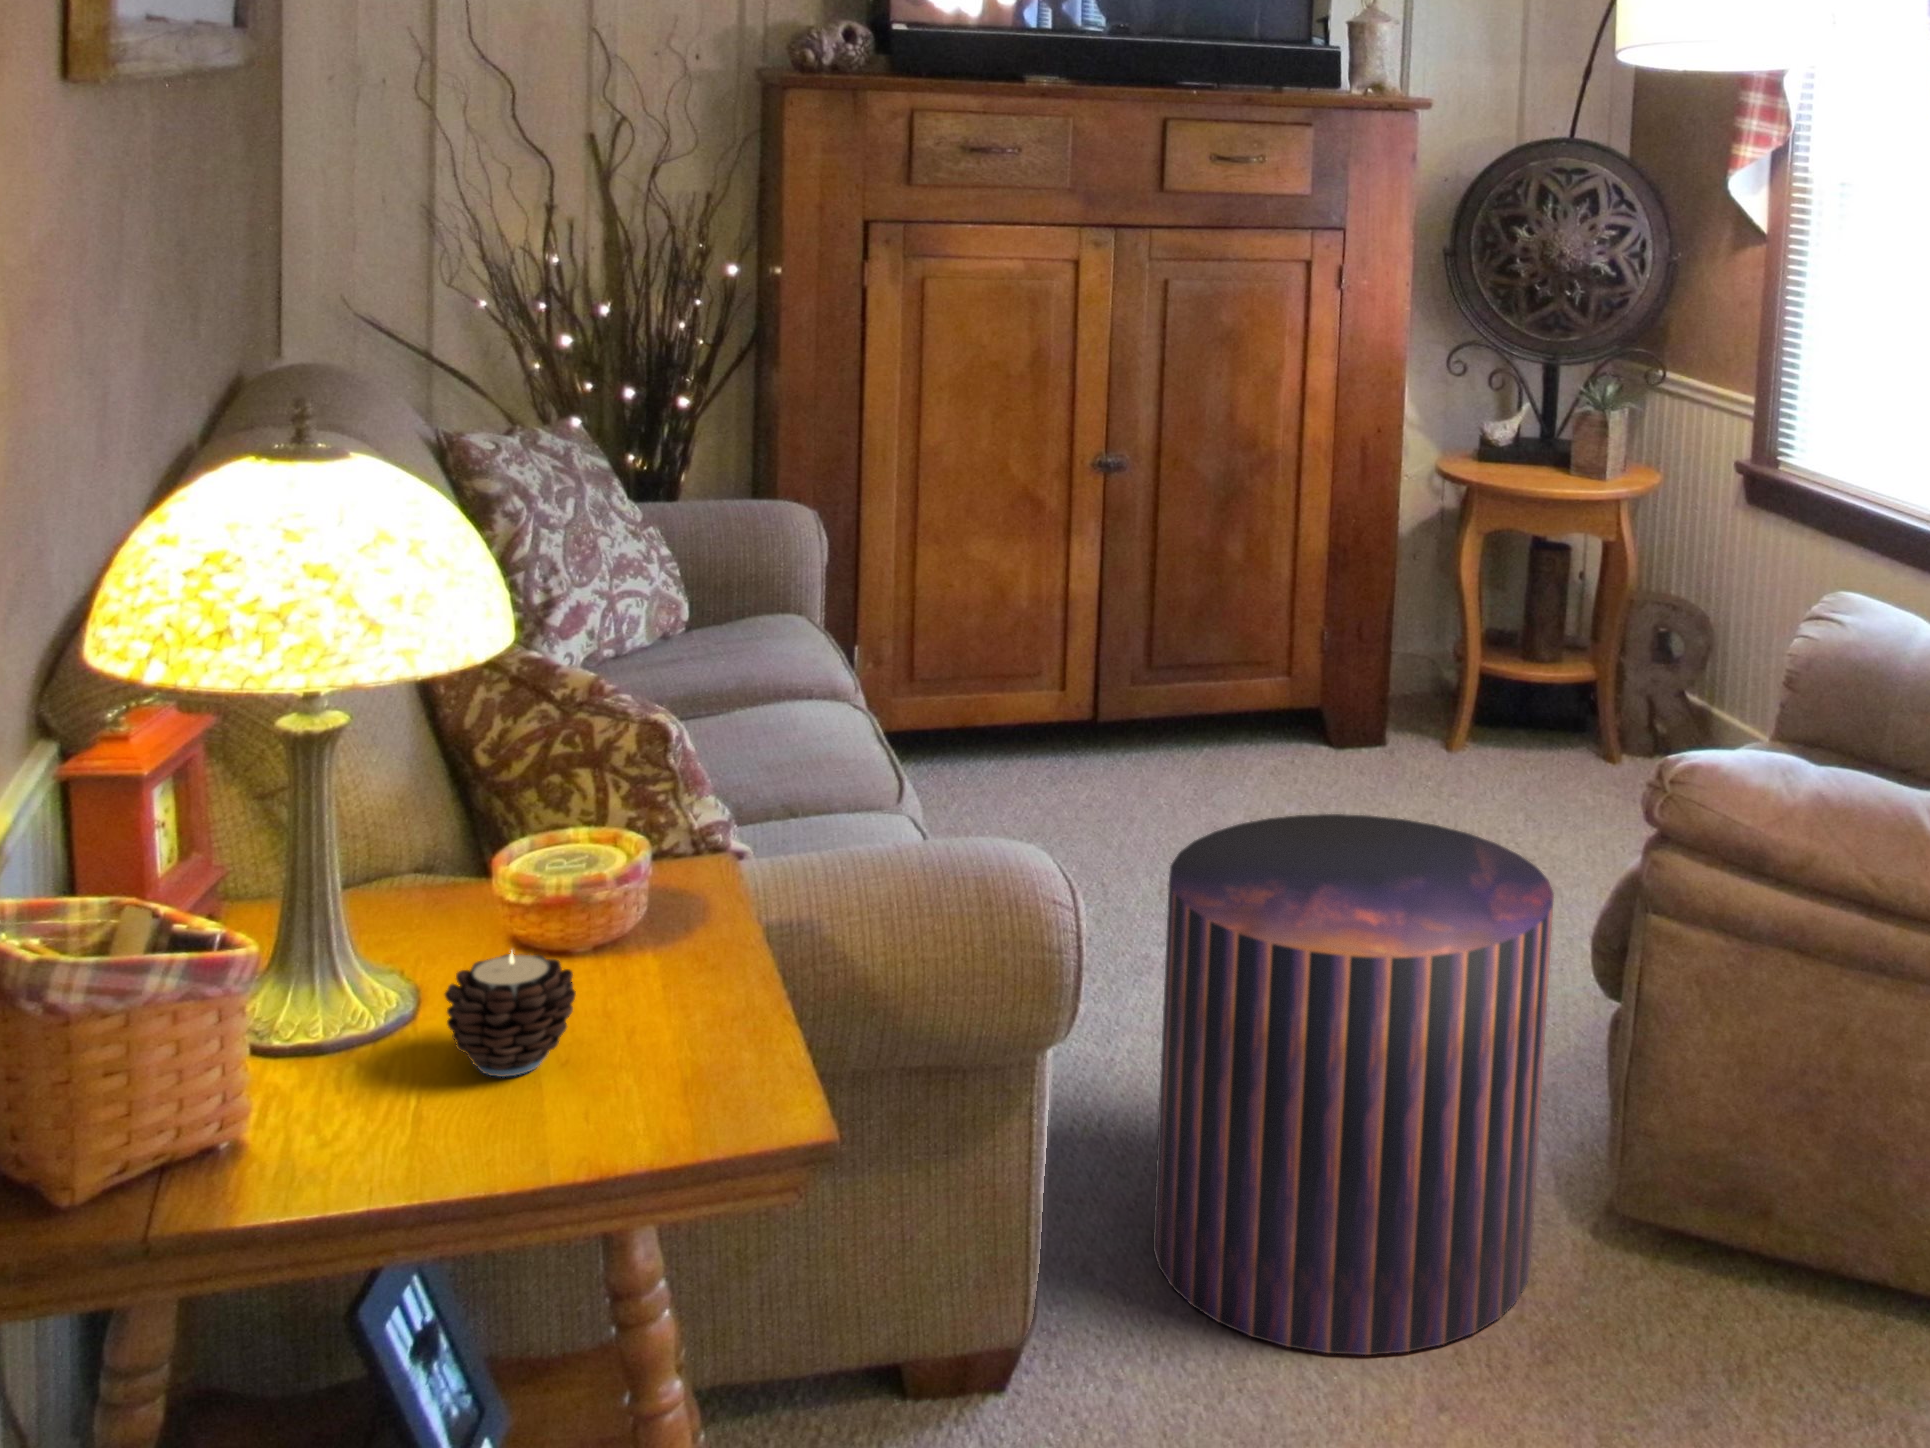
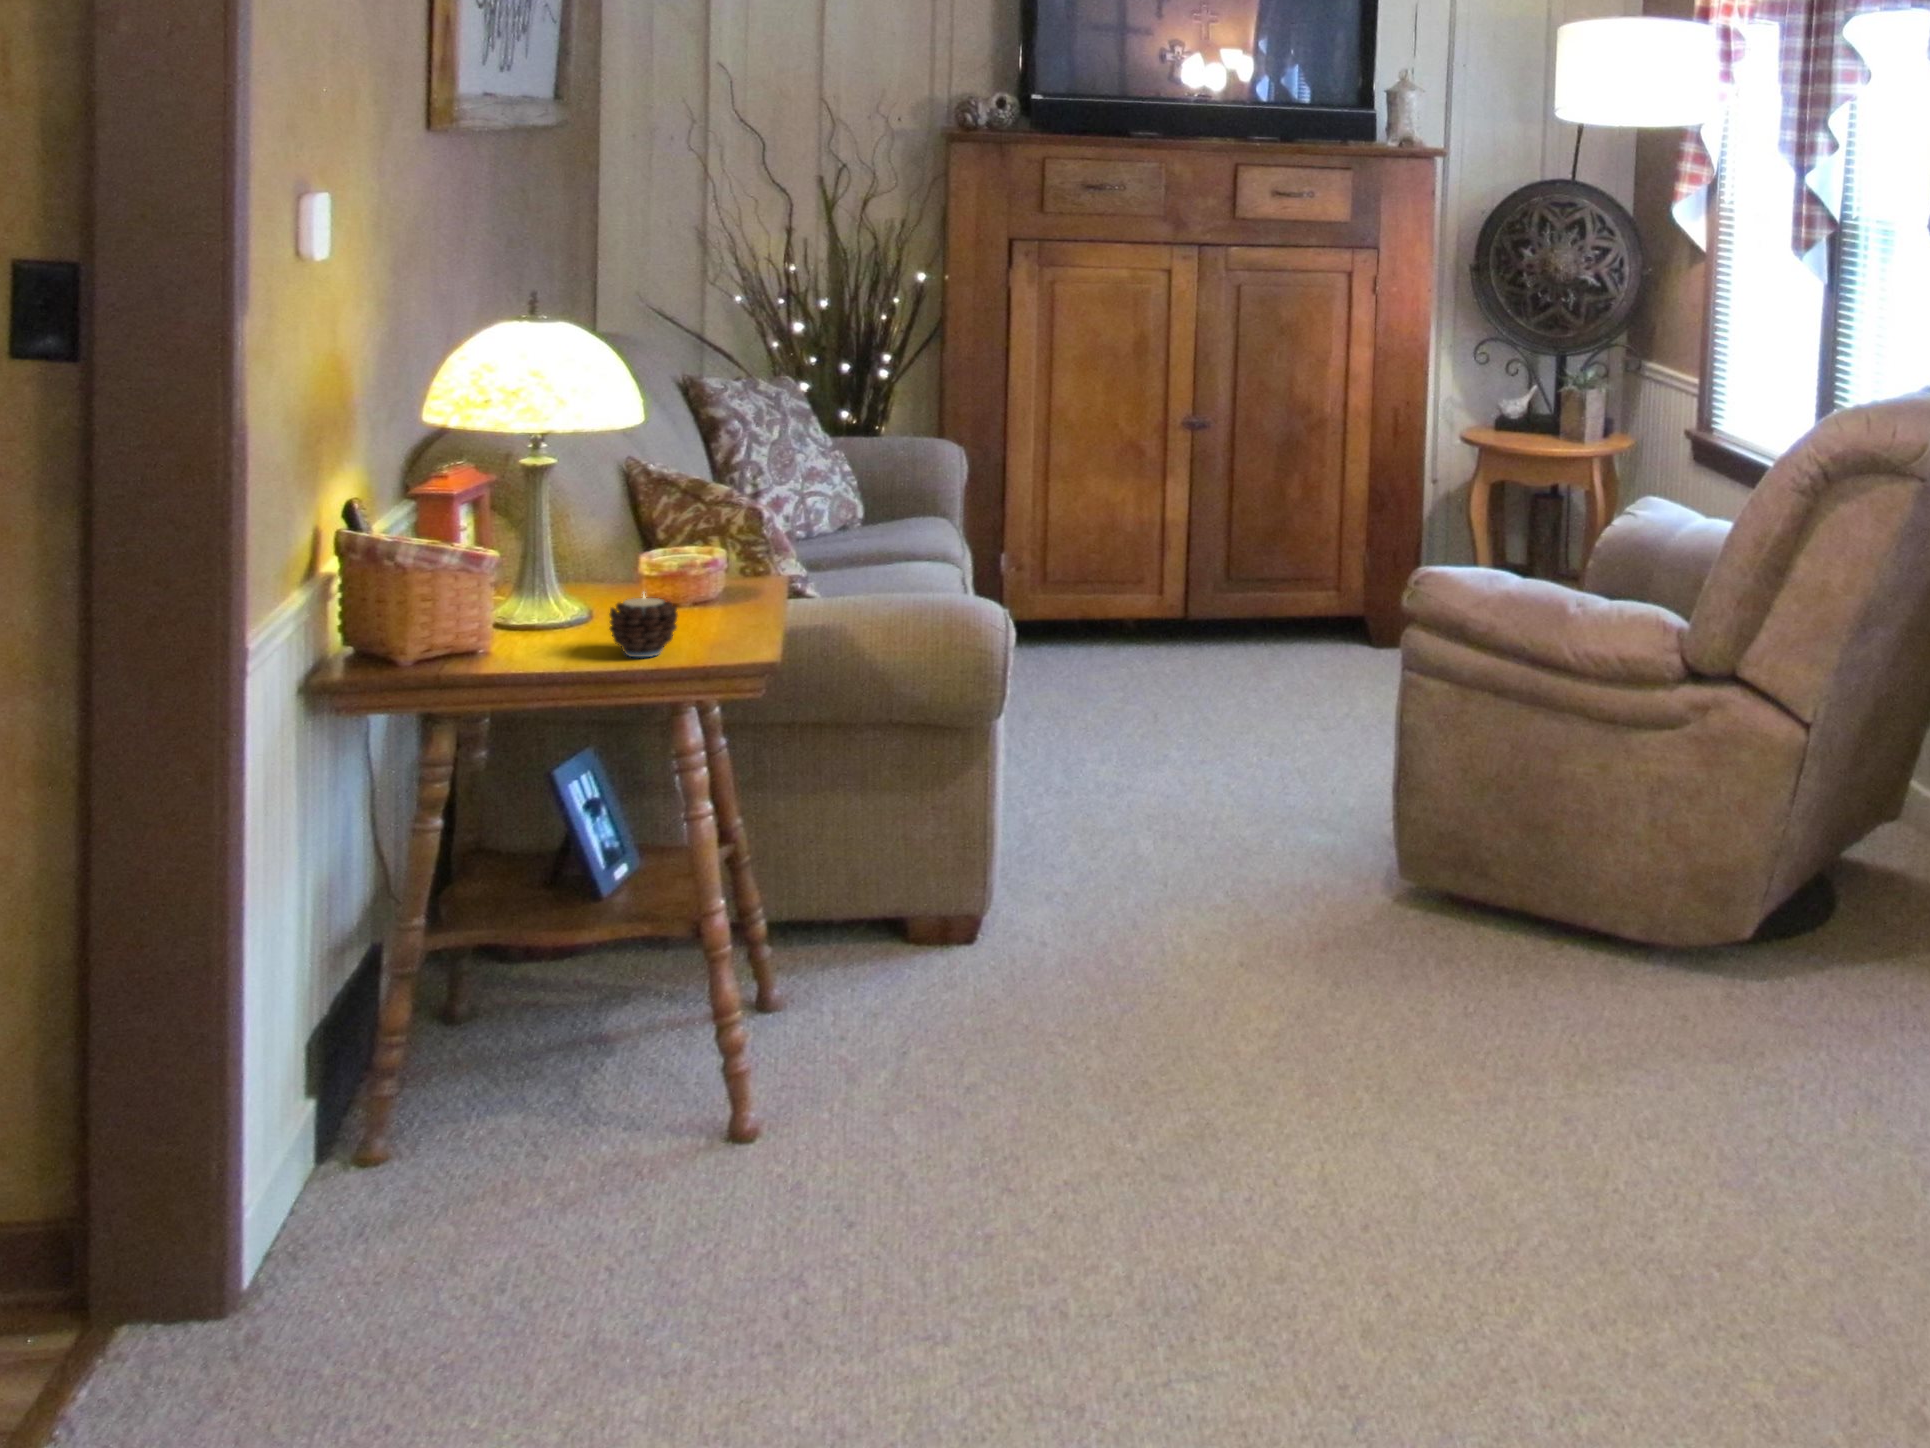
pouf: present [1153,814,1554,1355] -> none [1094,620,1354,937]

